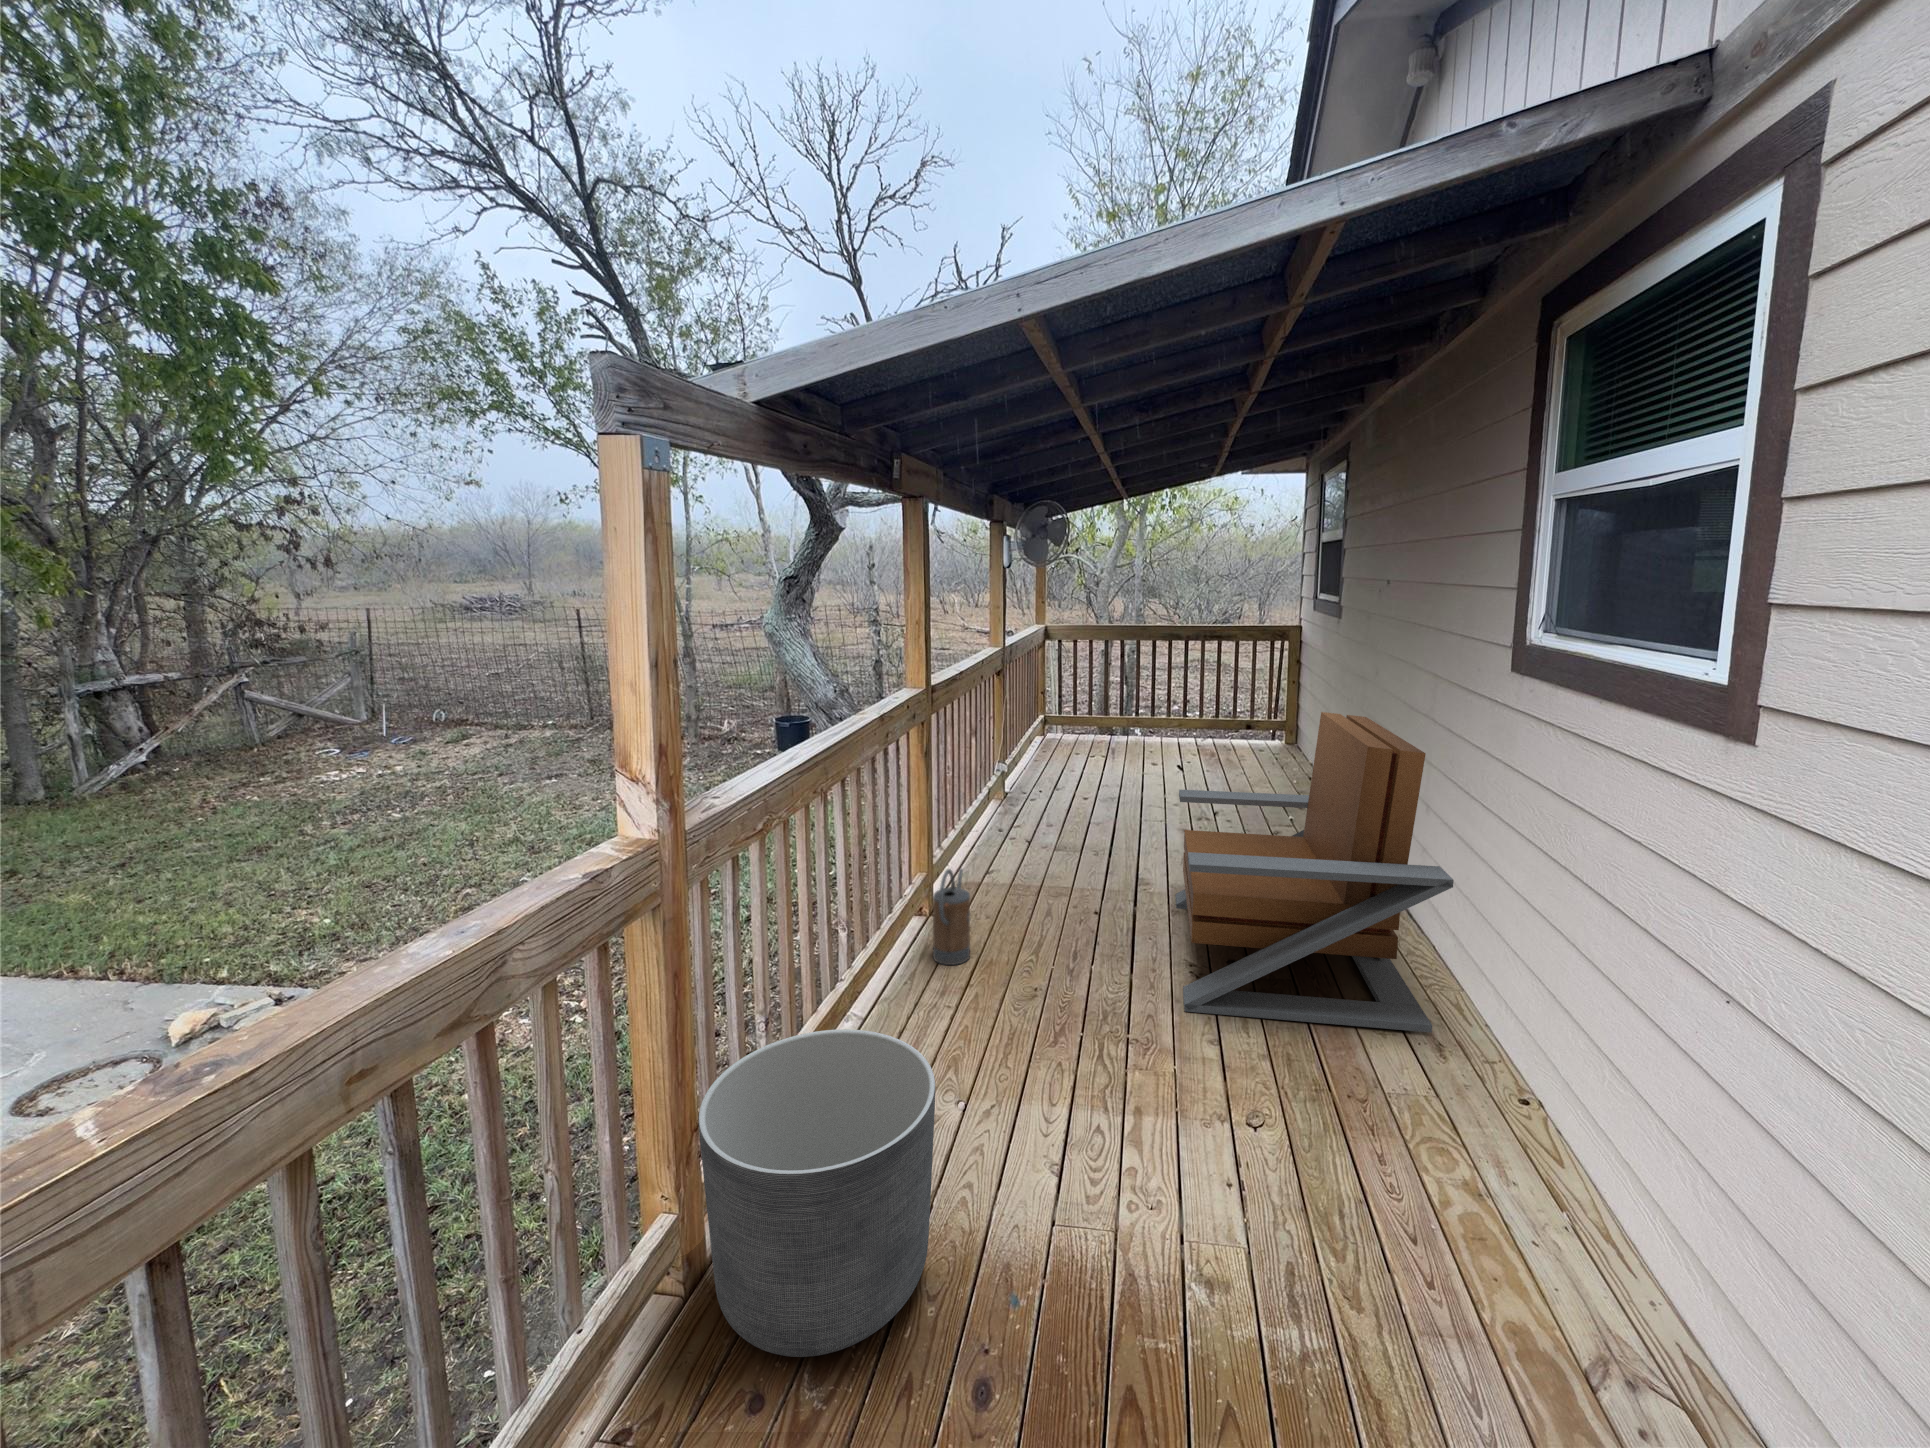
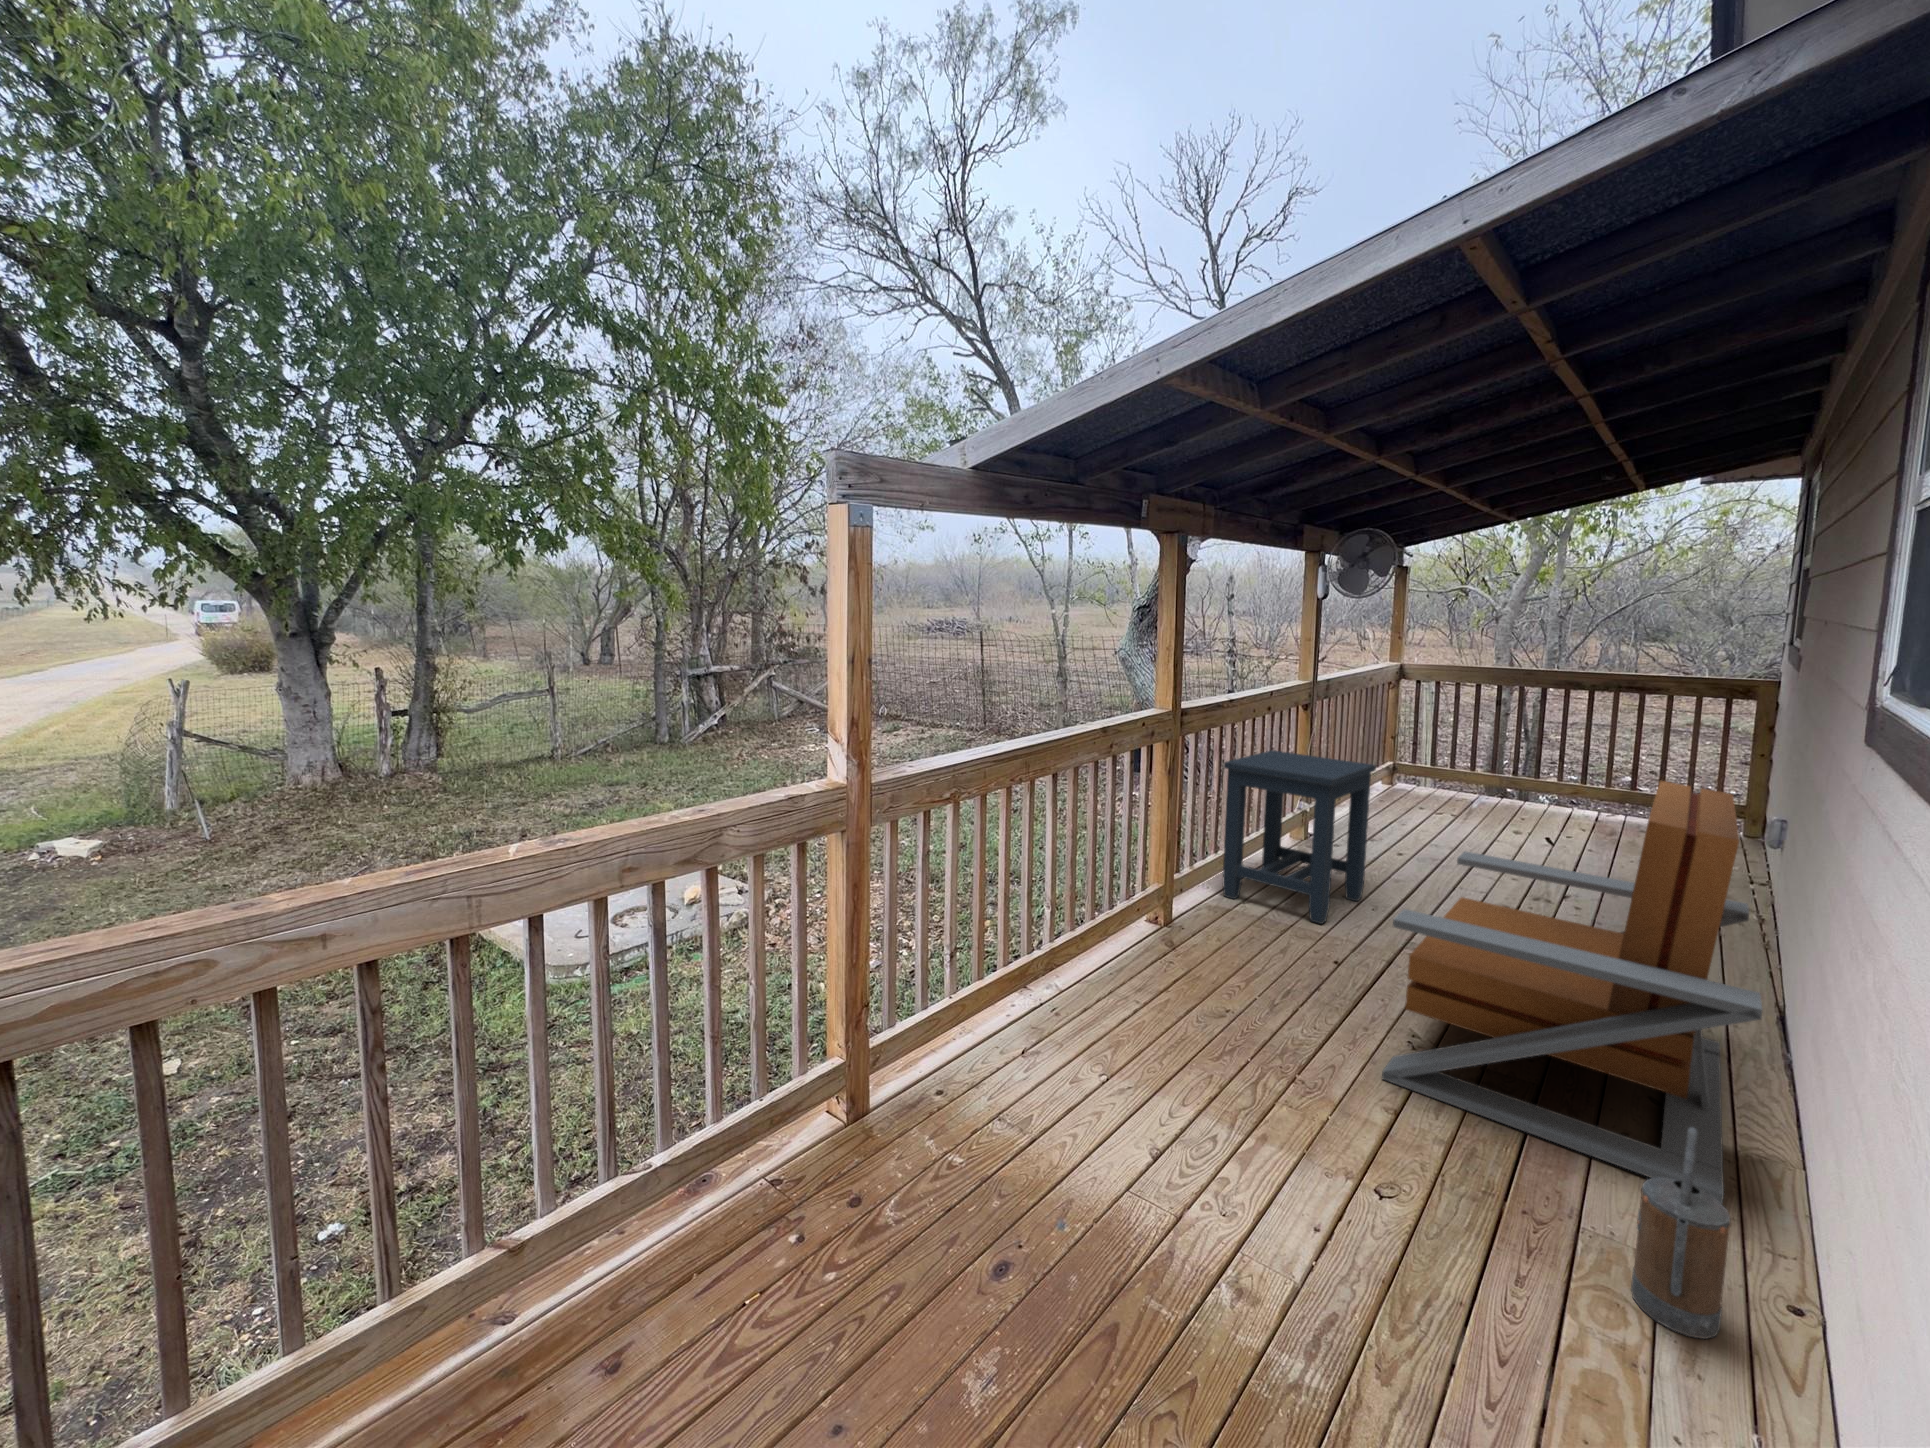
side table: none [955,718,1079,877] -> present [1223,750,1376,924]
watering can: present [933,869,970,965] -> present [1631,1127,1731,1339]
planter: present [699,1029,935,1357] -> none [851,963,1026,1193]

